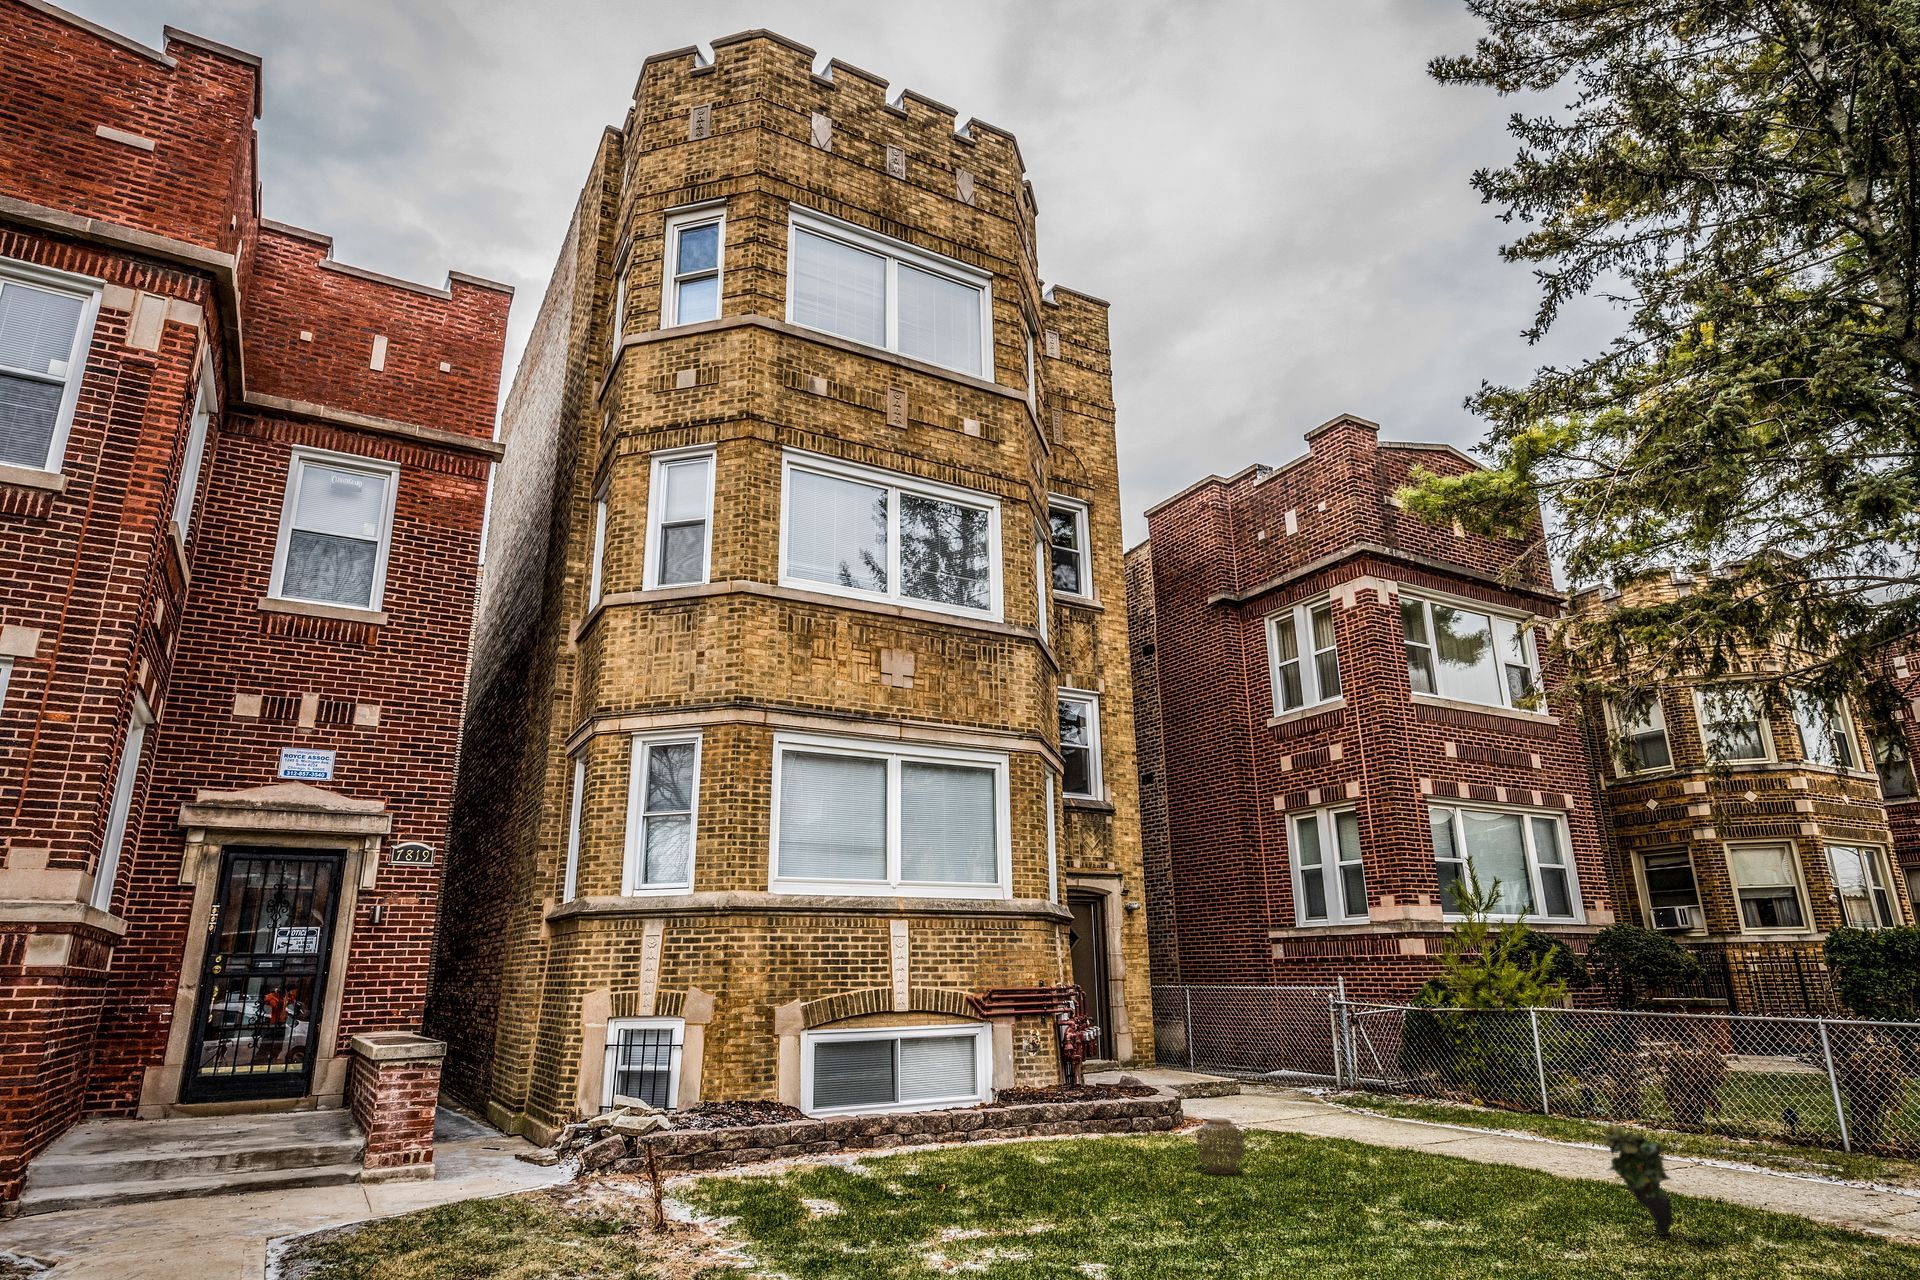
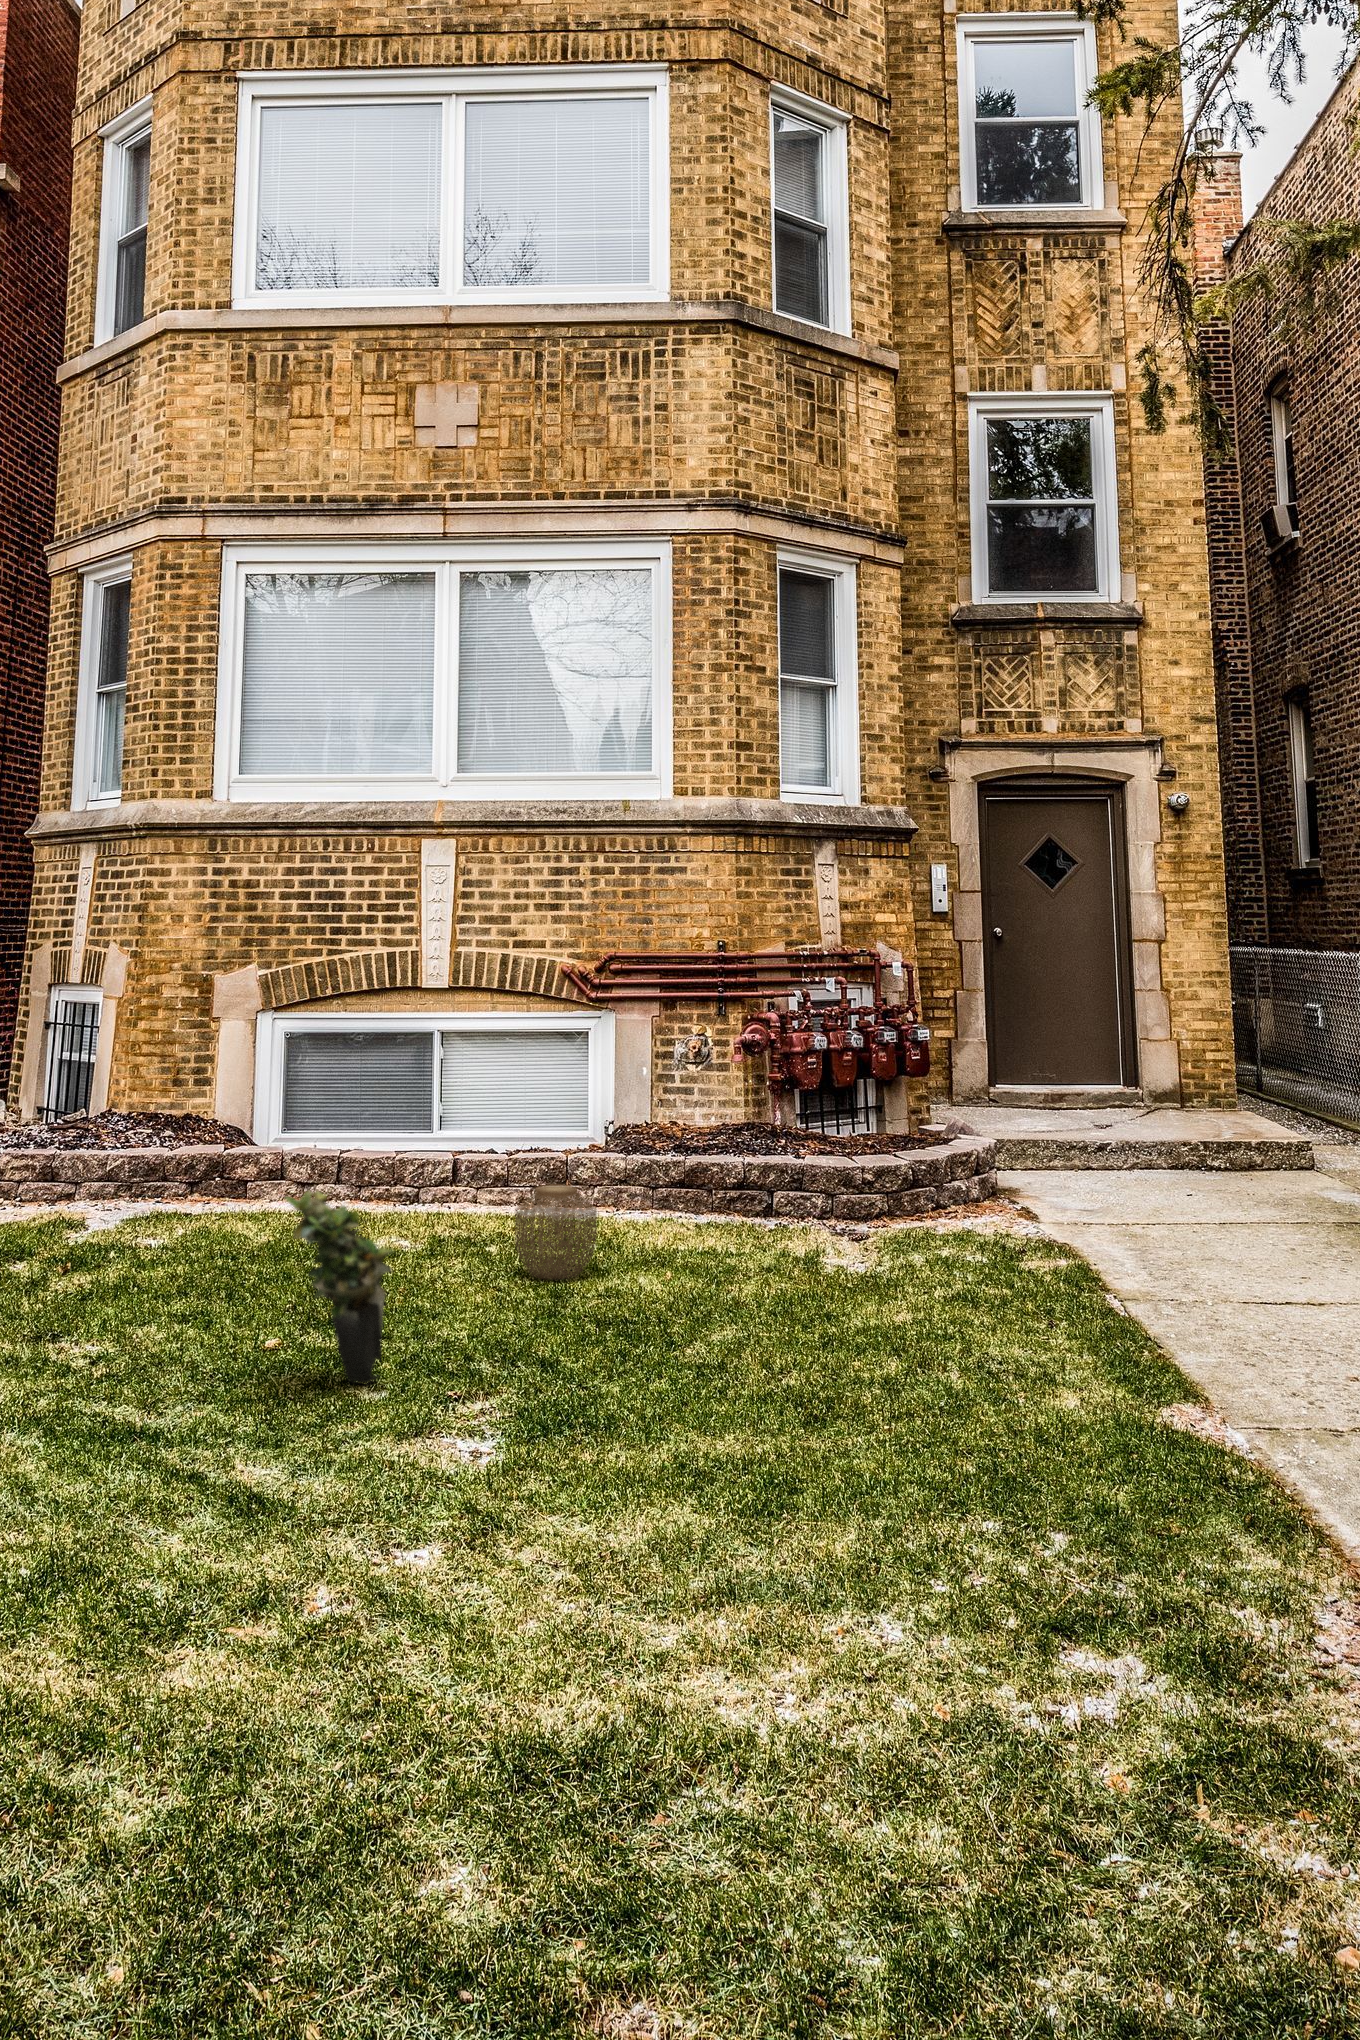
potted plant: present [1600,1122,1673,1235] -> present [286,1191,394,1385]

